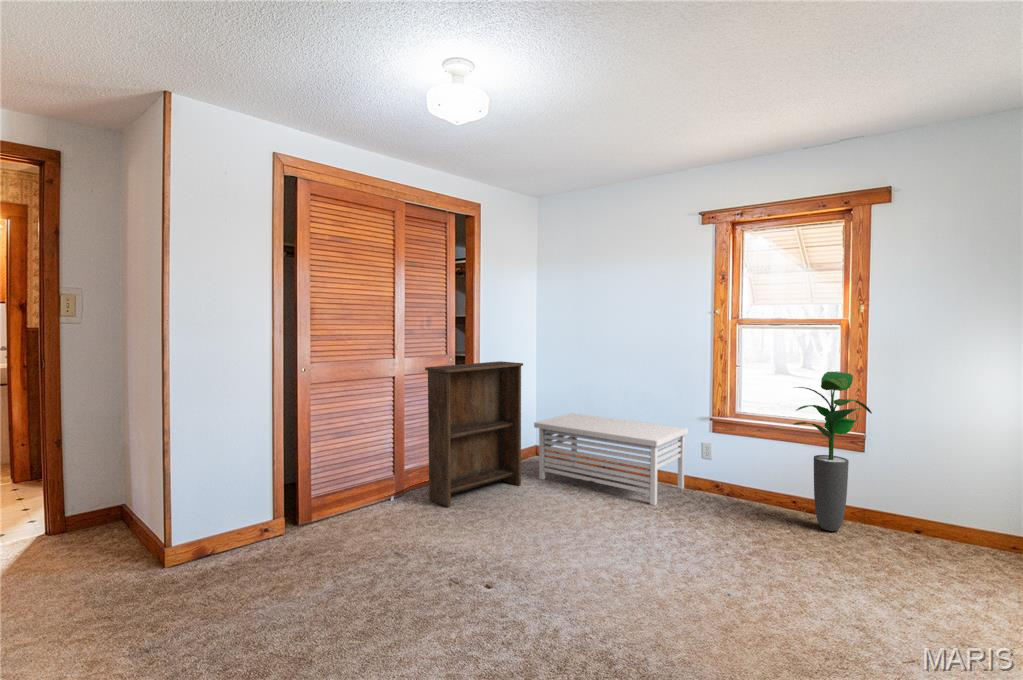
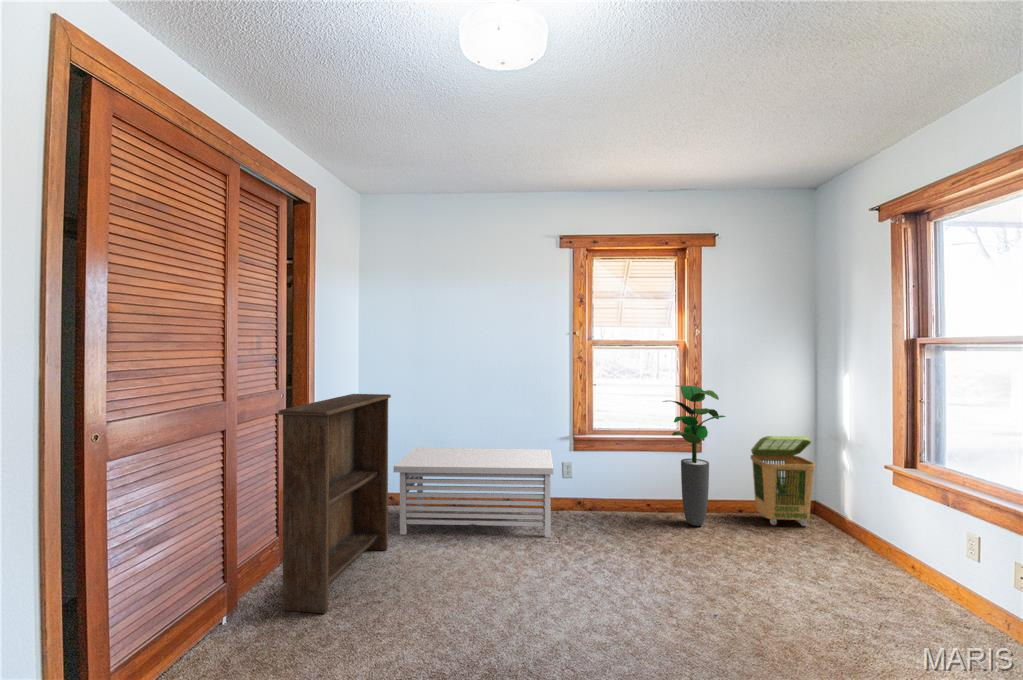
laundry basket: none [924,441,1009,563] -> present [751,436,815,526]

